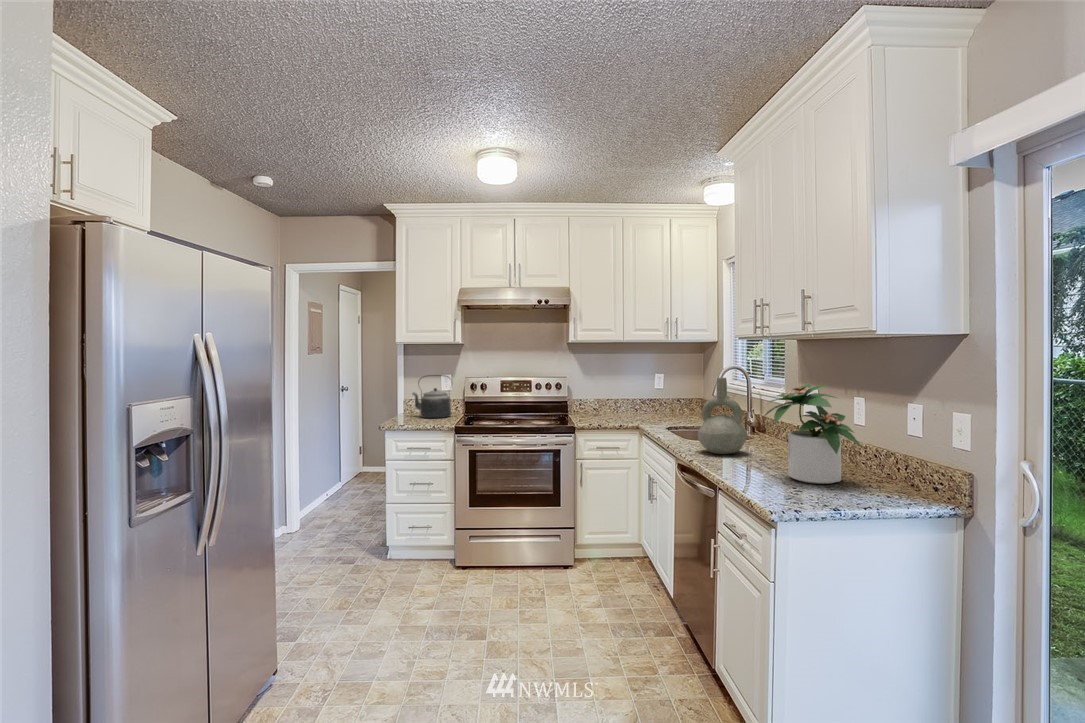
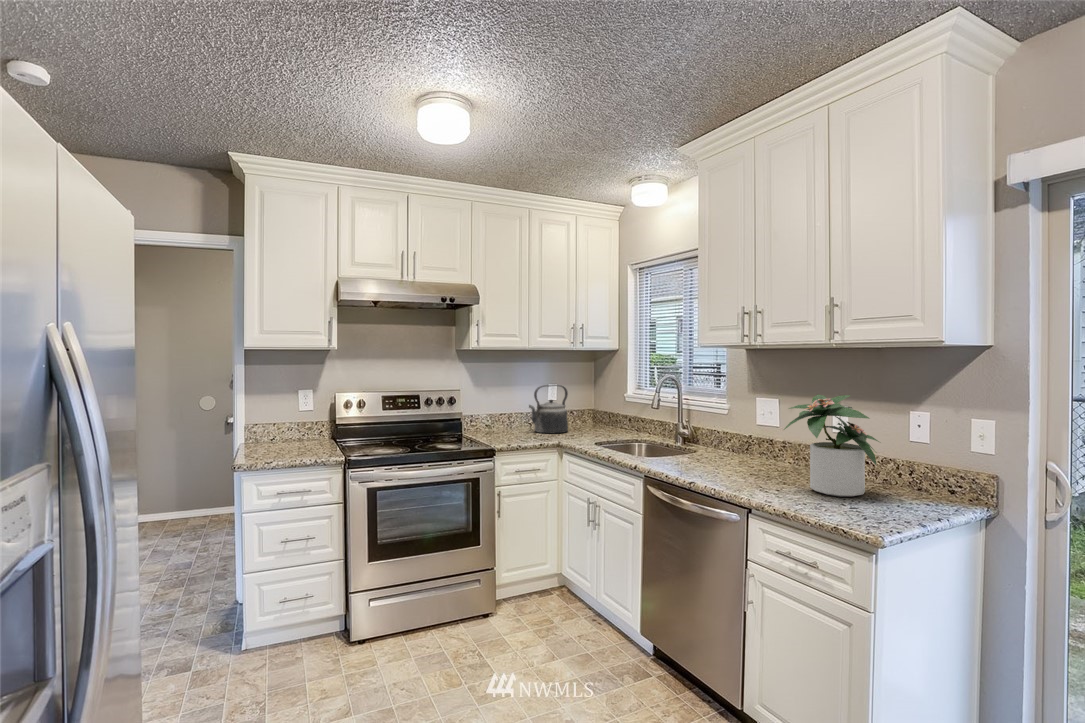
kettle: present [412,375,452,418] -> present [529,385,568,433]
decorative vase: present [697,378,747,454] -> none [676,389,728,471]

